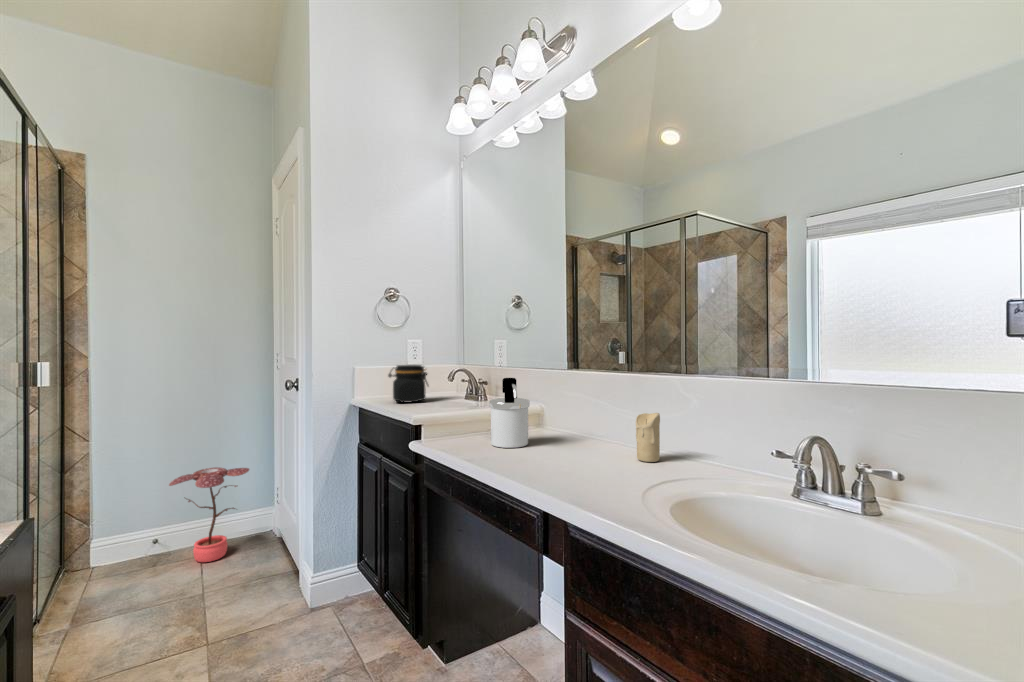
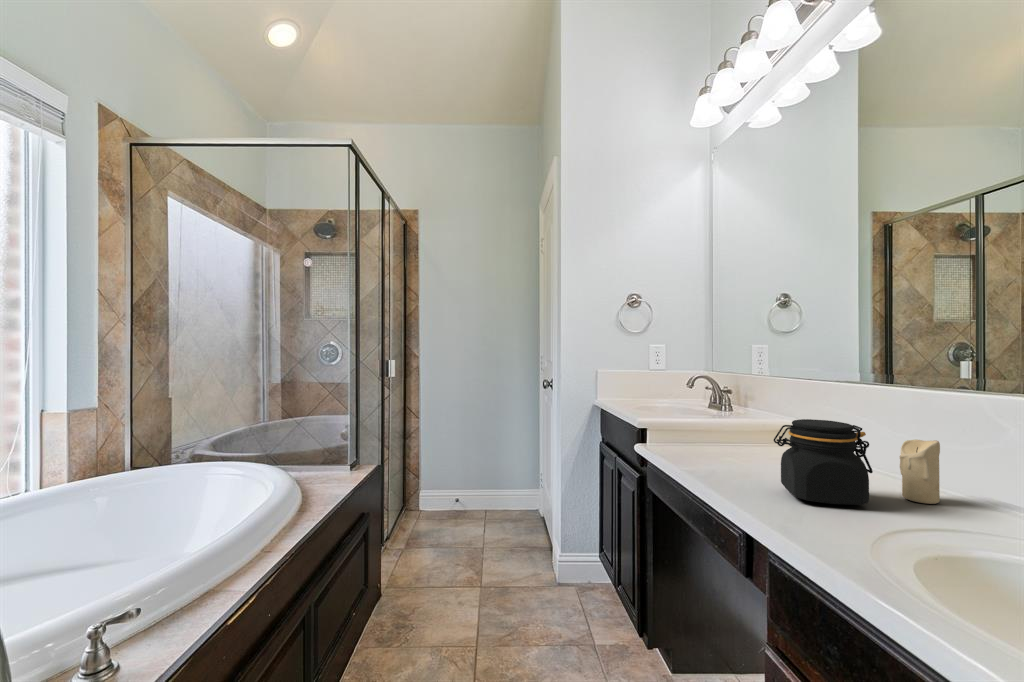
jar: present [388,365,428,403] -> present [774,419,873,505]
soap dispenser: present [489,378,530,448] -> none [714,386,763,462]
potted plant: present [169,467,249,562] -> none [465,448,520,524]

